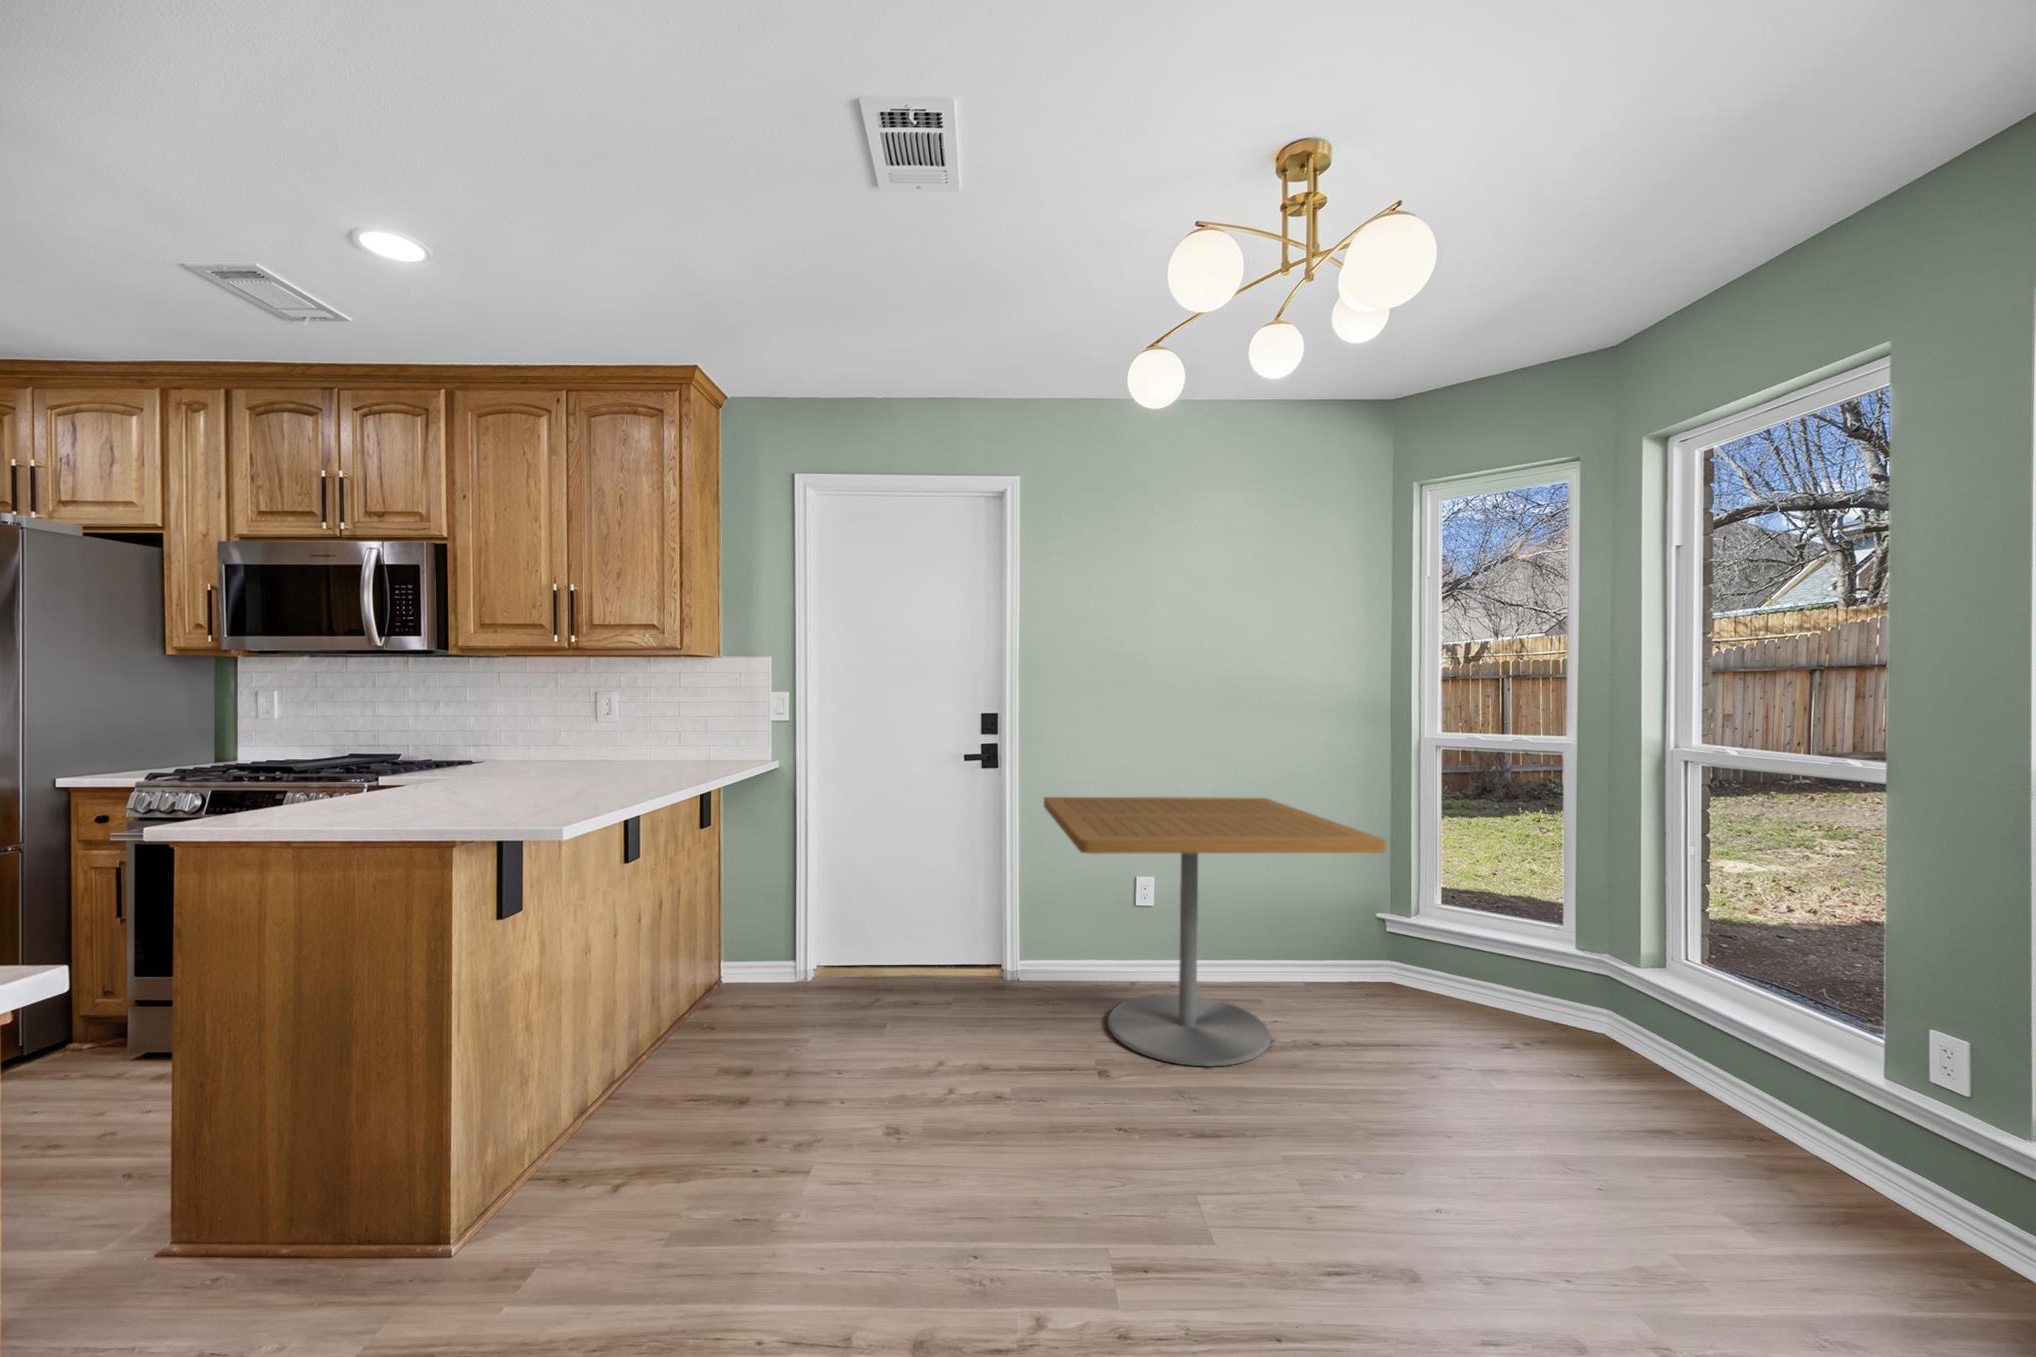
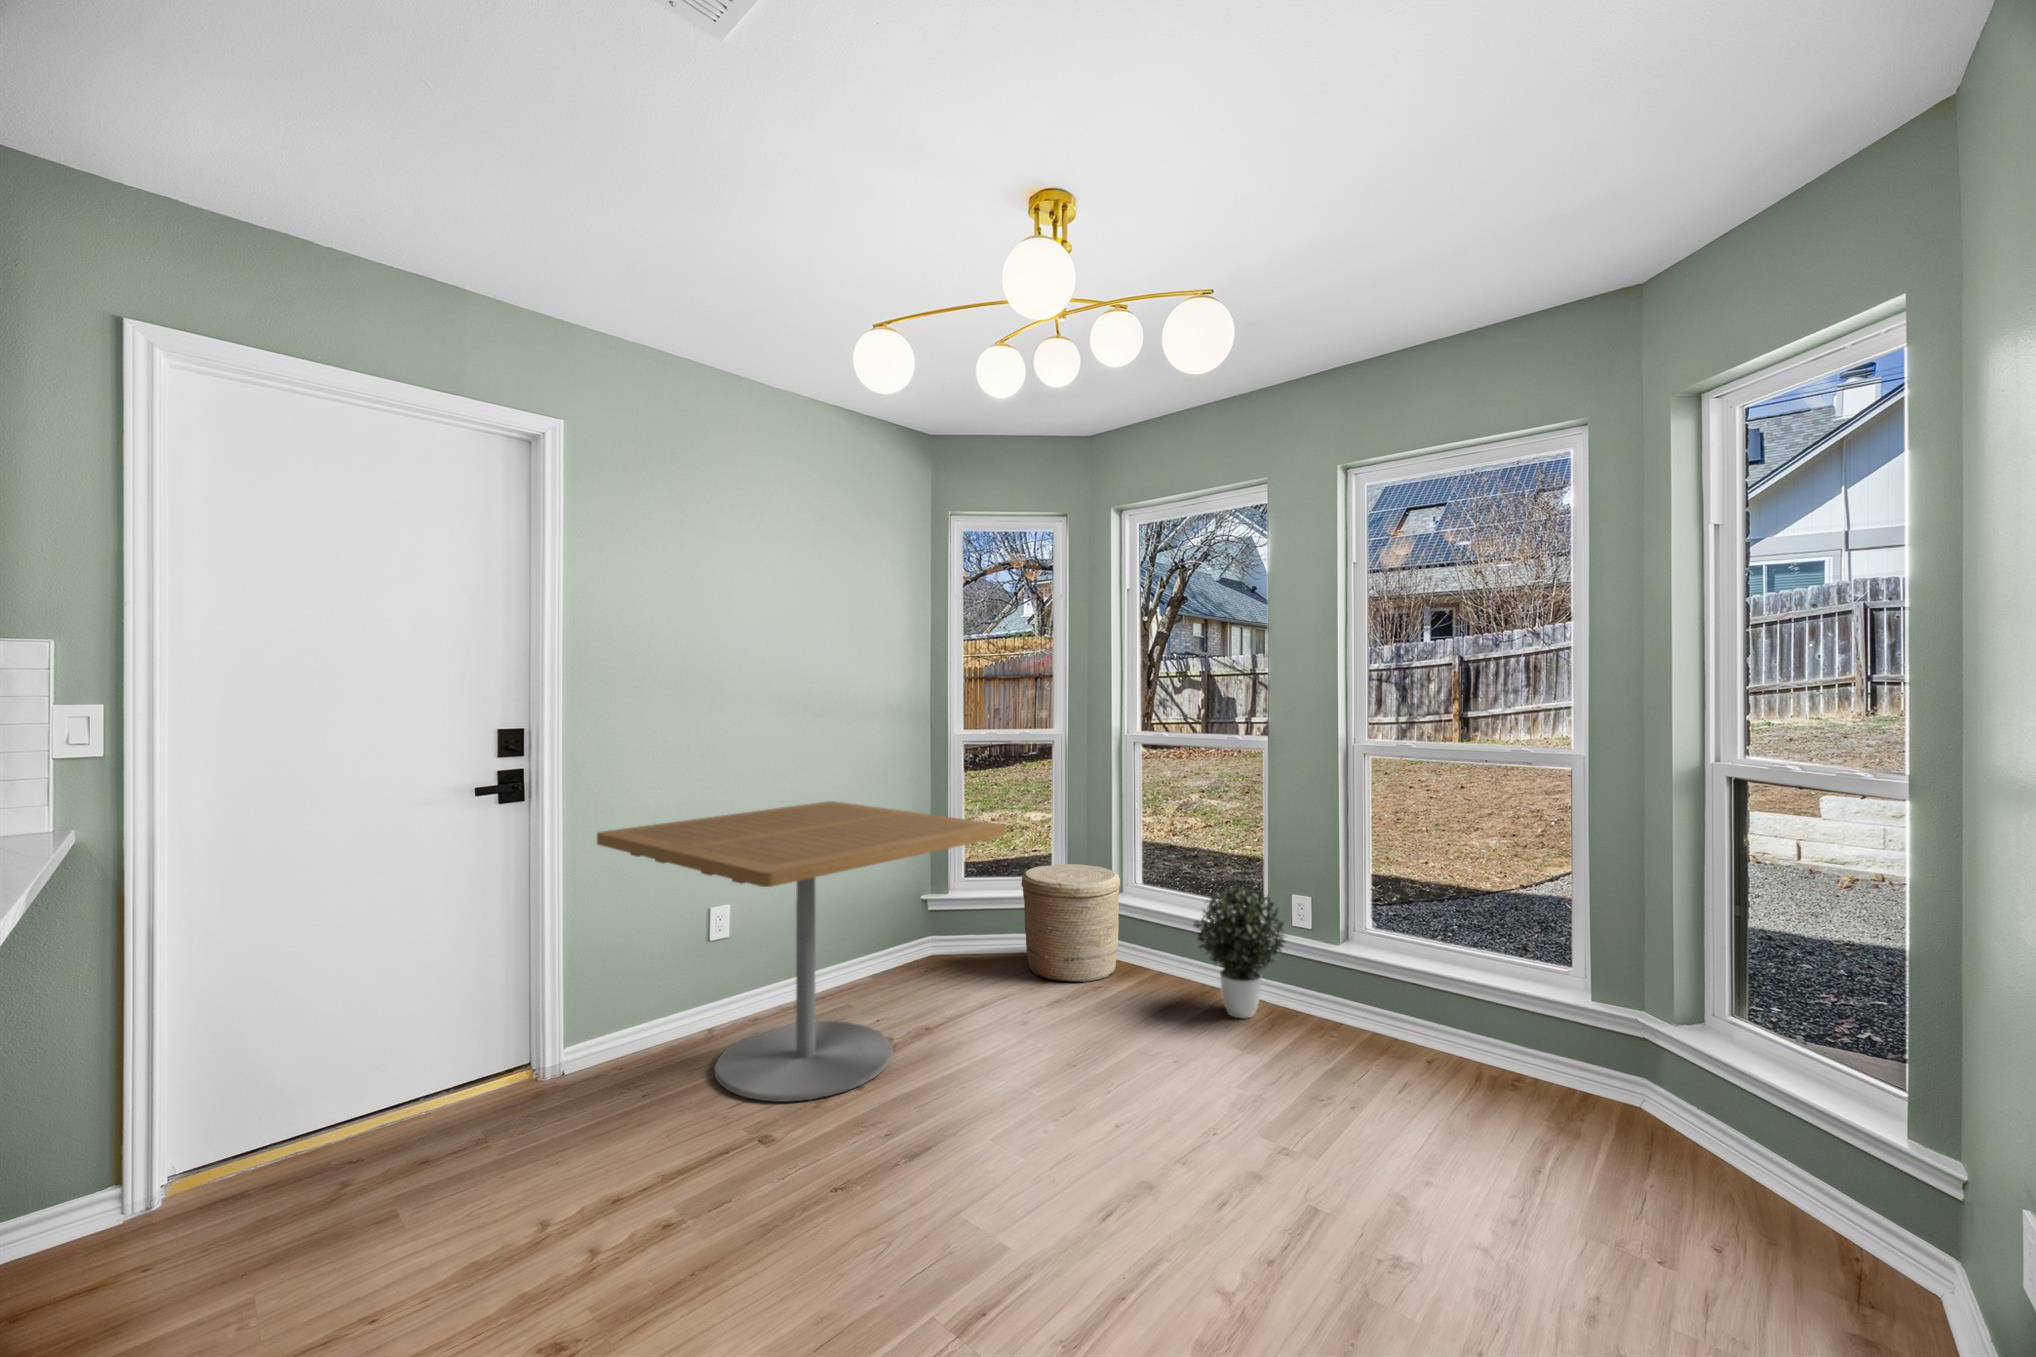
woven basket: none [1486,907,1634,1064] -> present [1021,864,1120,982]
potted plant: none [1702,985,1893,1191] -> present [1194,887,1285,1018]

